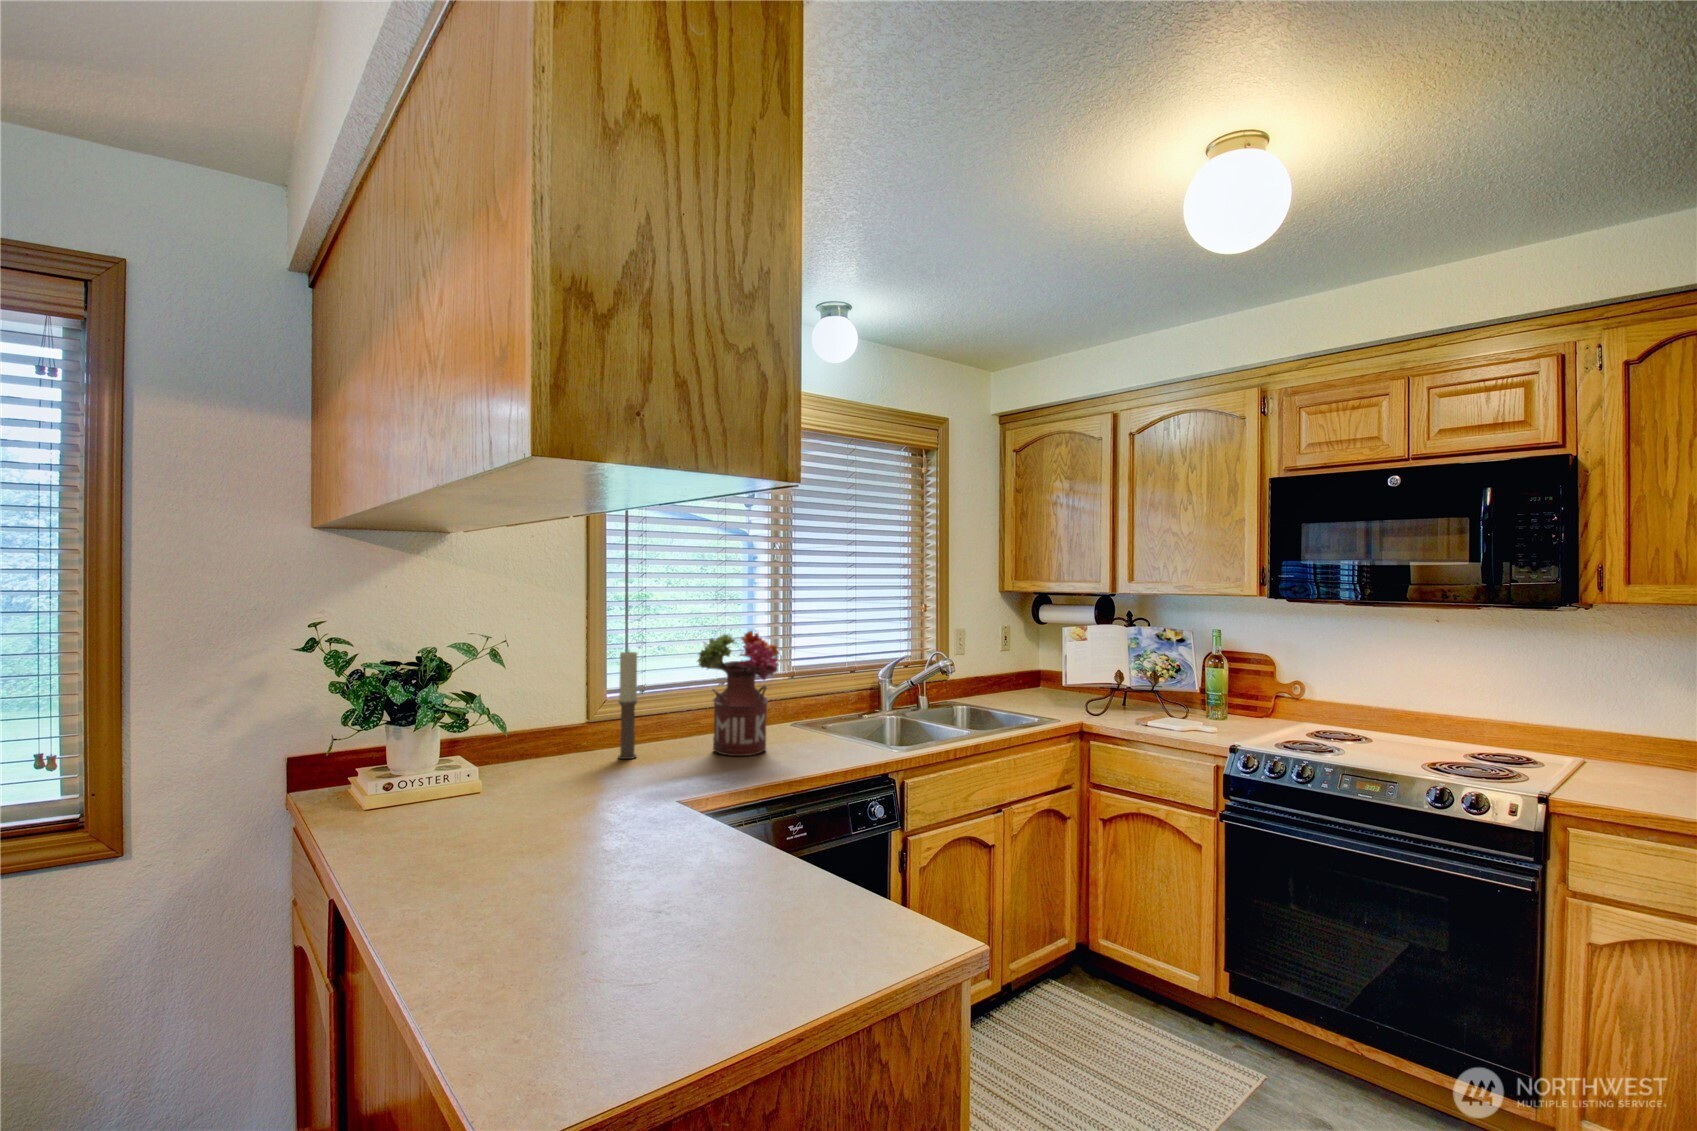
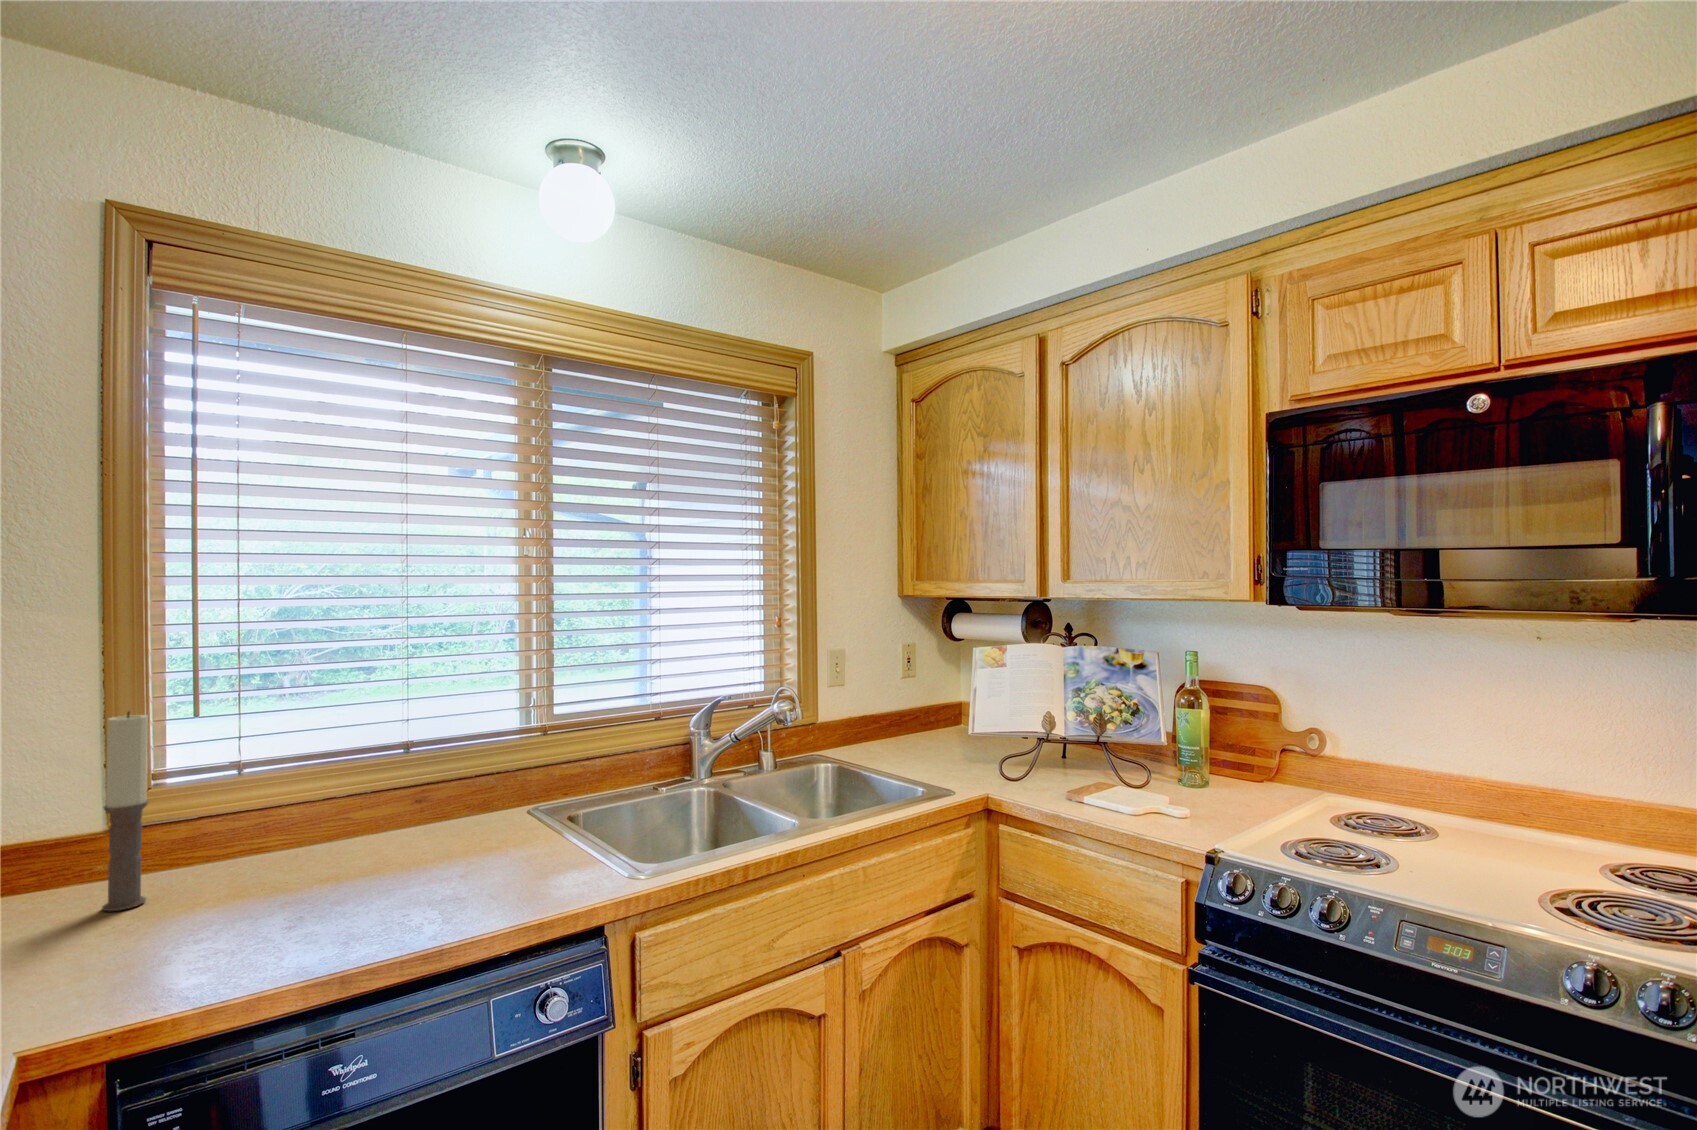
flower arrangement: present [698,631,778,756] -> none [257,671,436,898]

